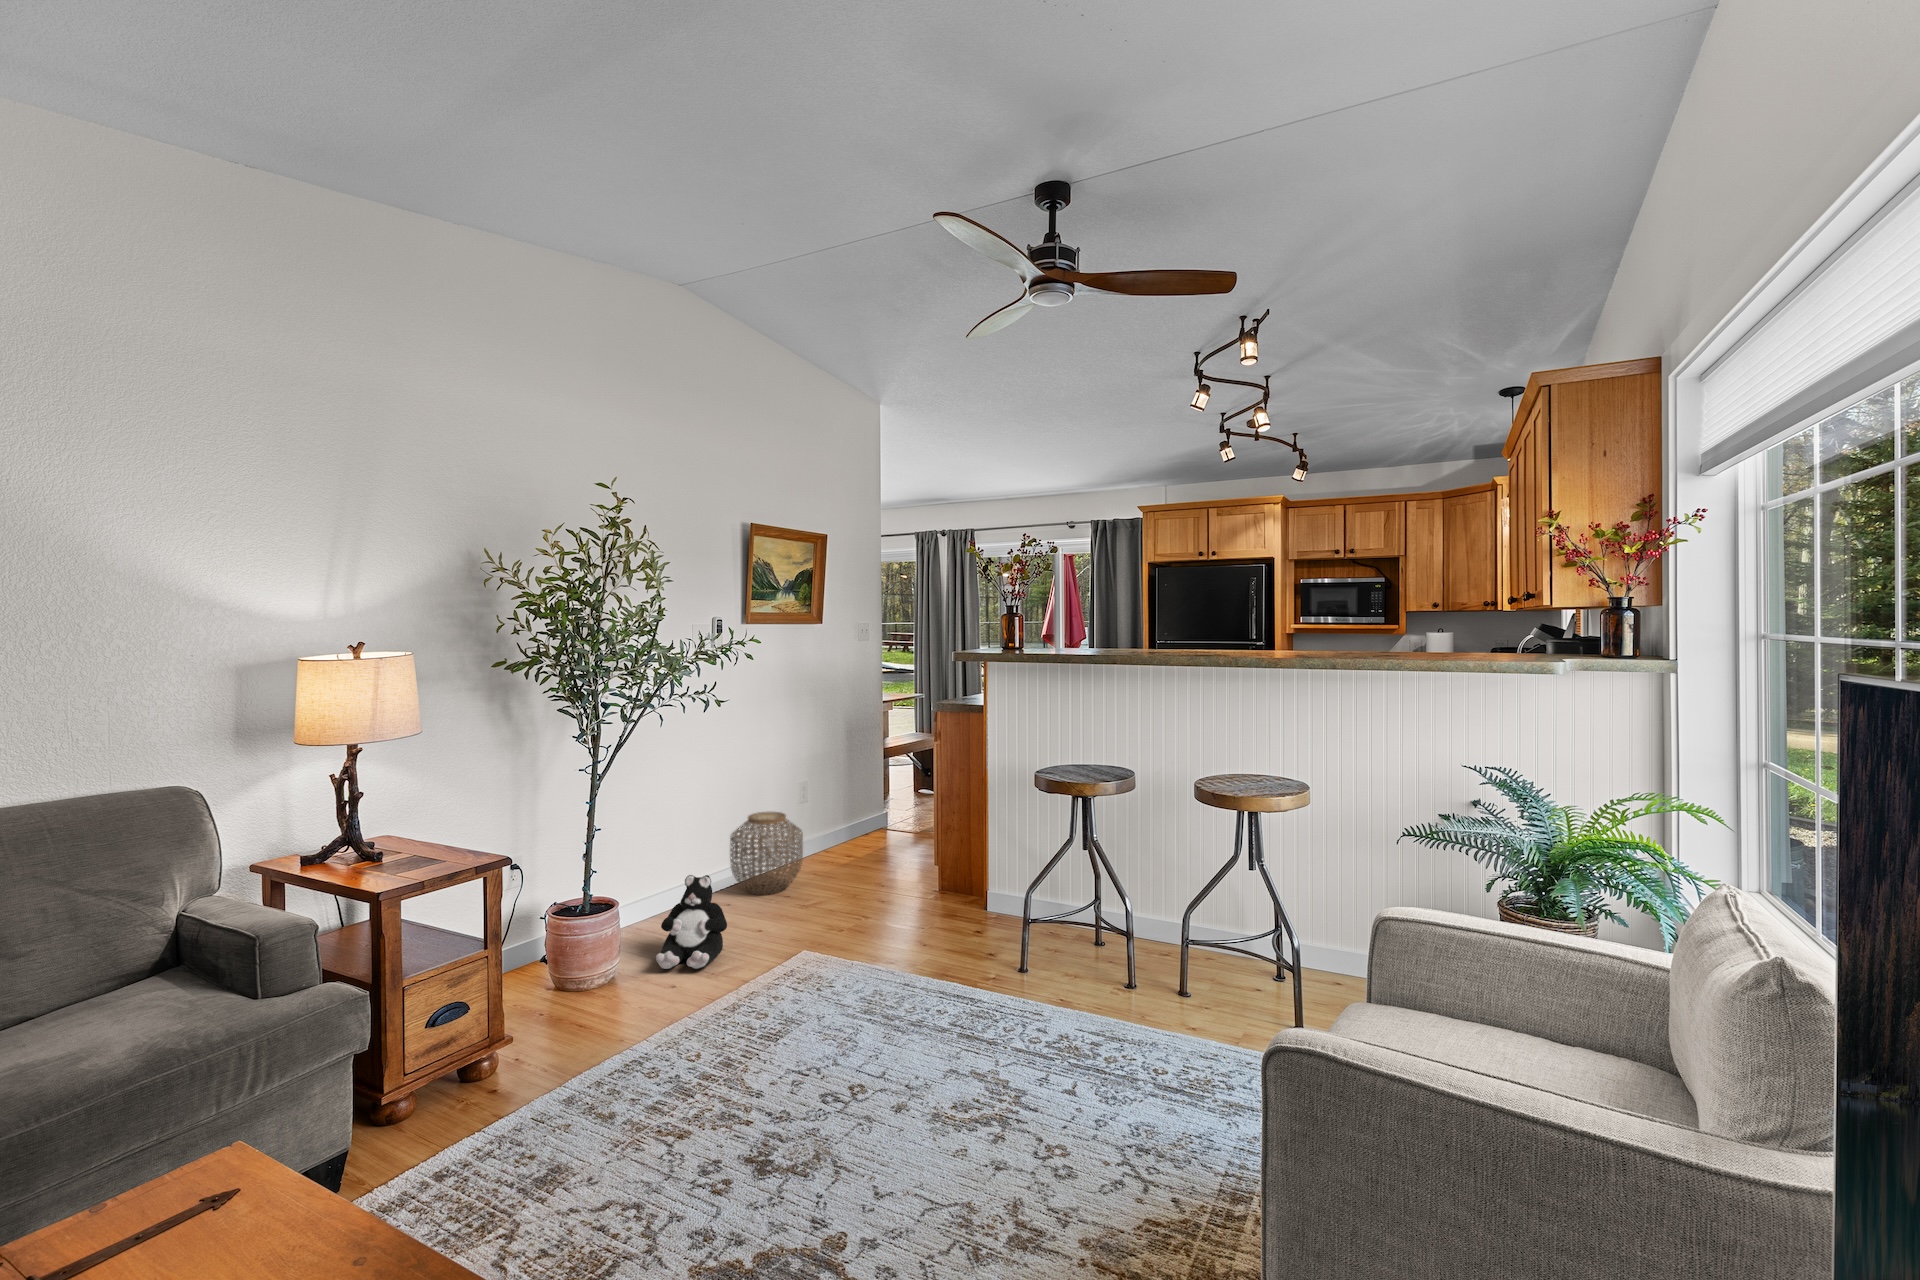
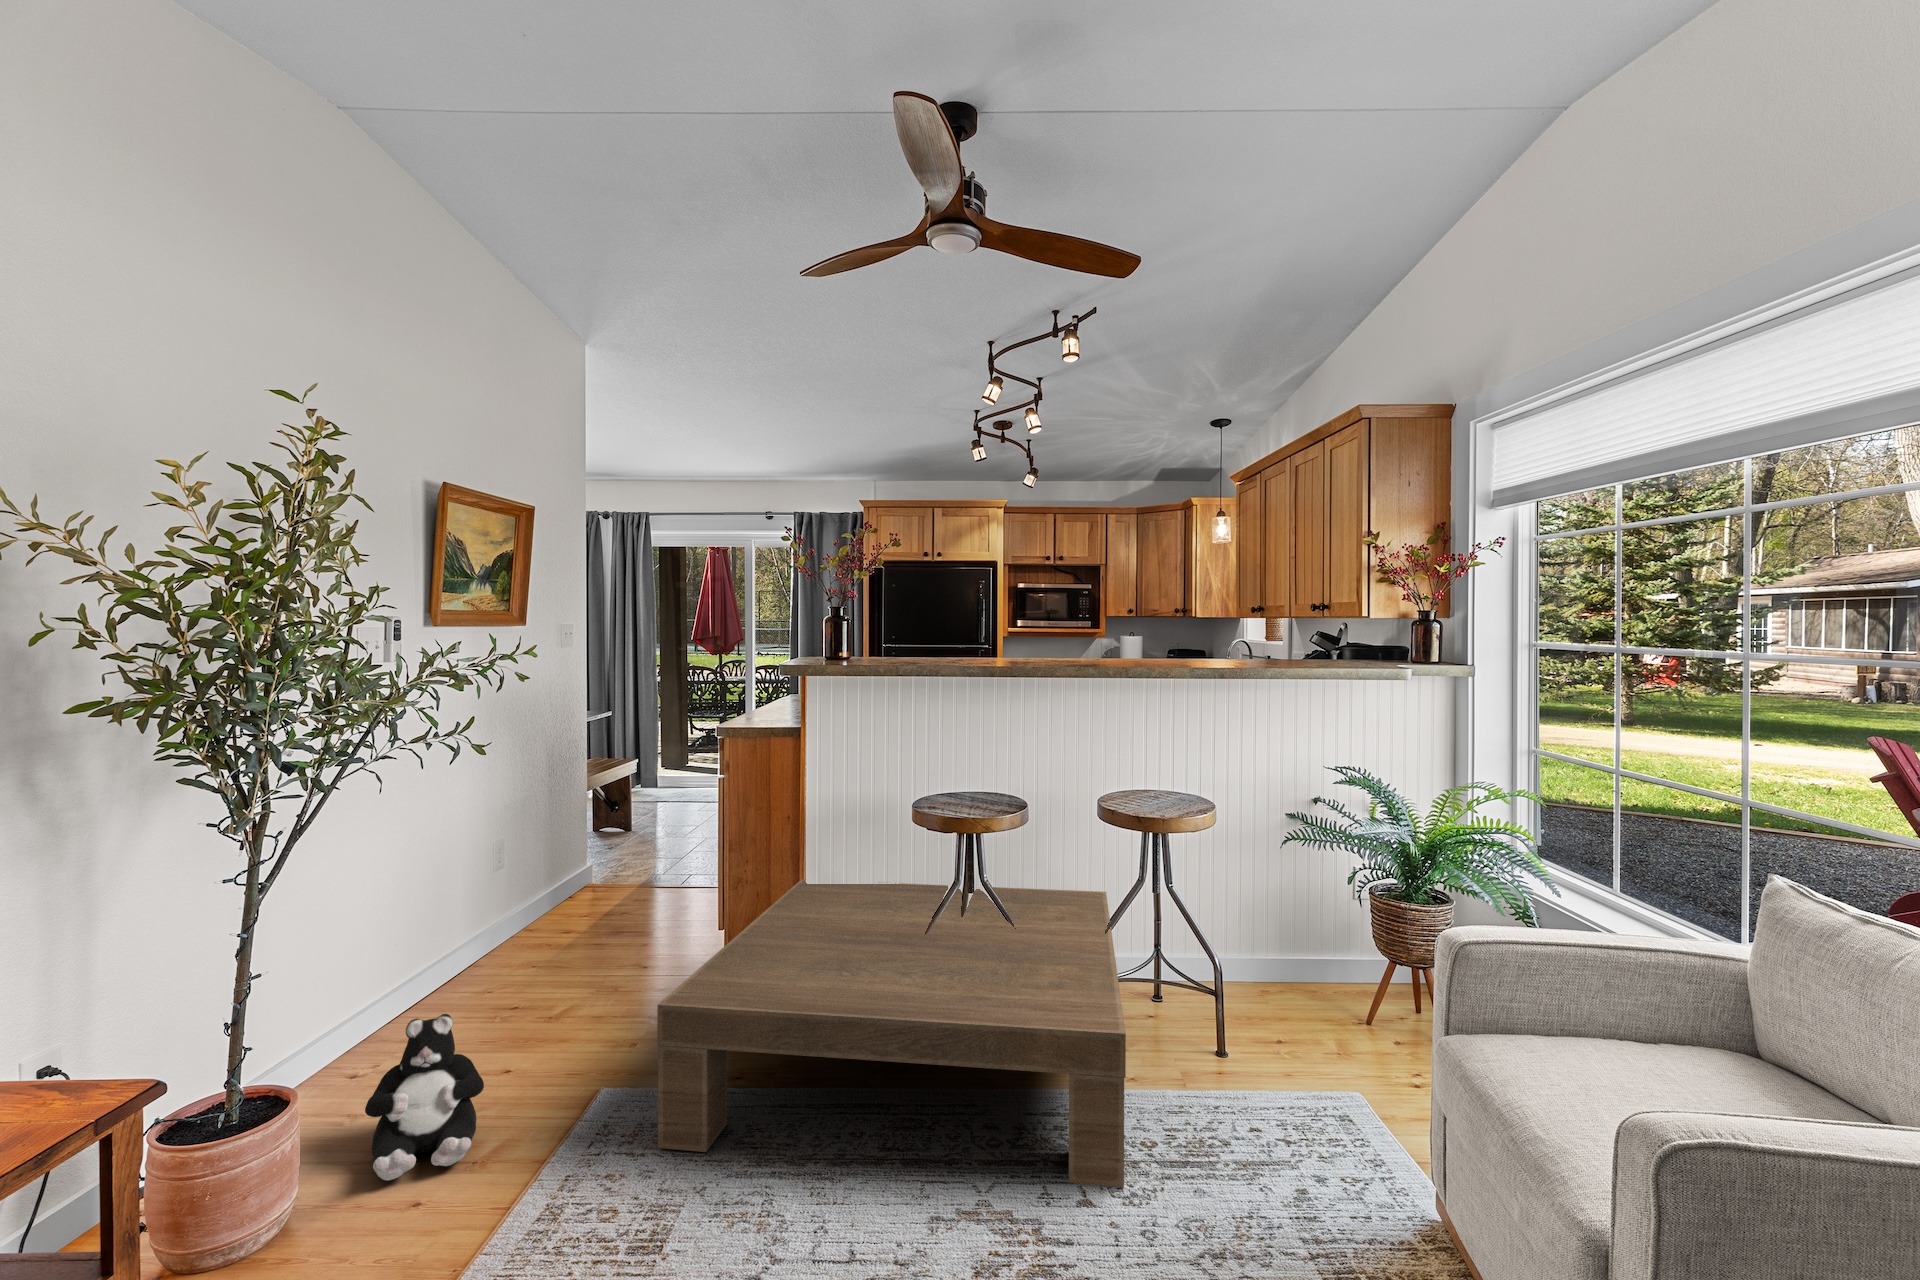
woven basket: present [730,812,803,895] -> none [417,896,535,1021]
coffee table: none [813,827,1234,1091] -> present [657,879,1126,1187]

